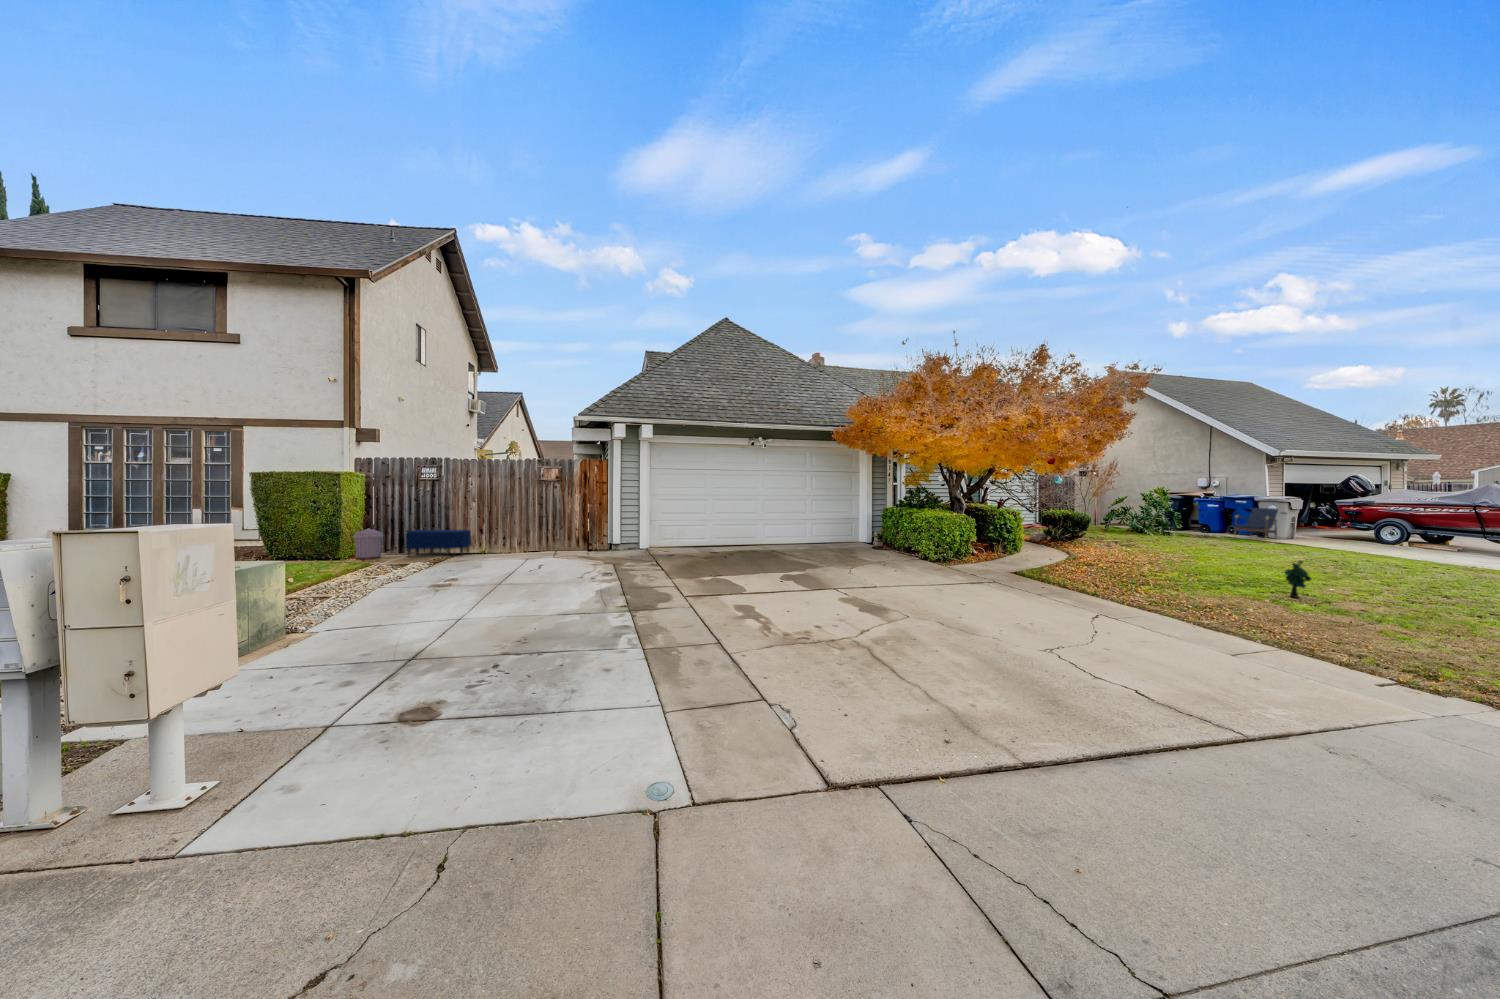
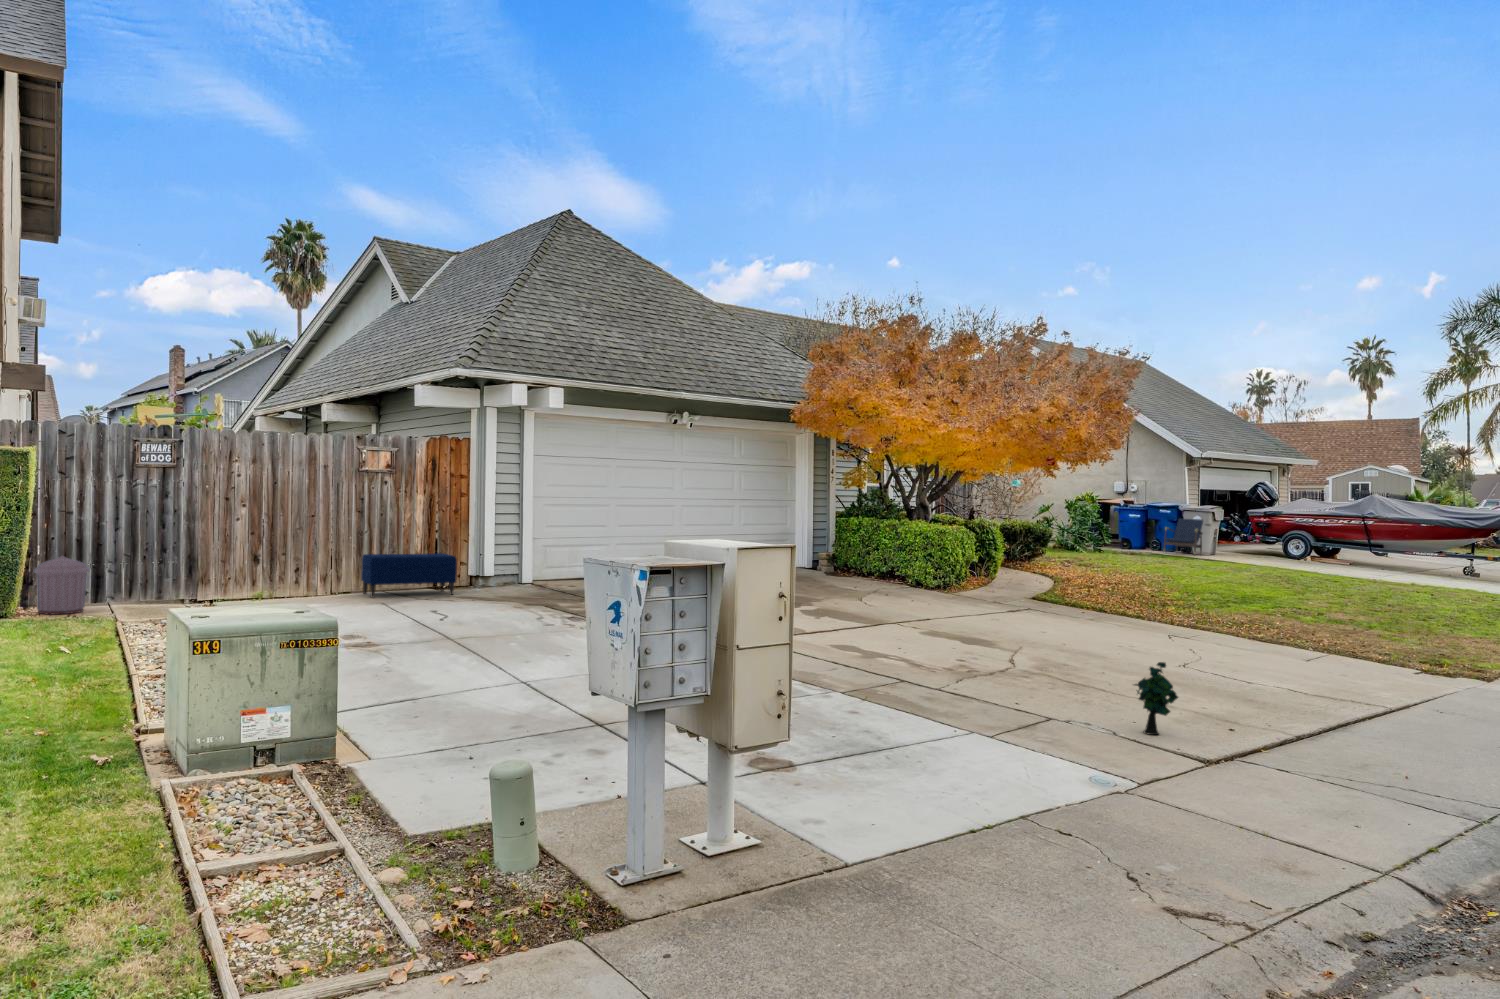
bench: present [405,530,471,556] -> present [361,553,457,598]
decorative plant: present [1284,561,1311,598] -> present [1134,662,1178,735]

